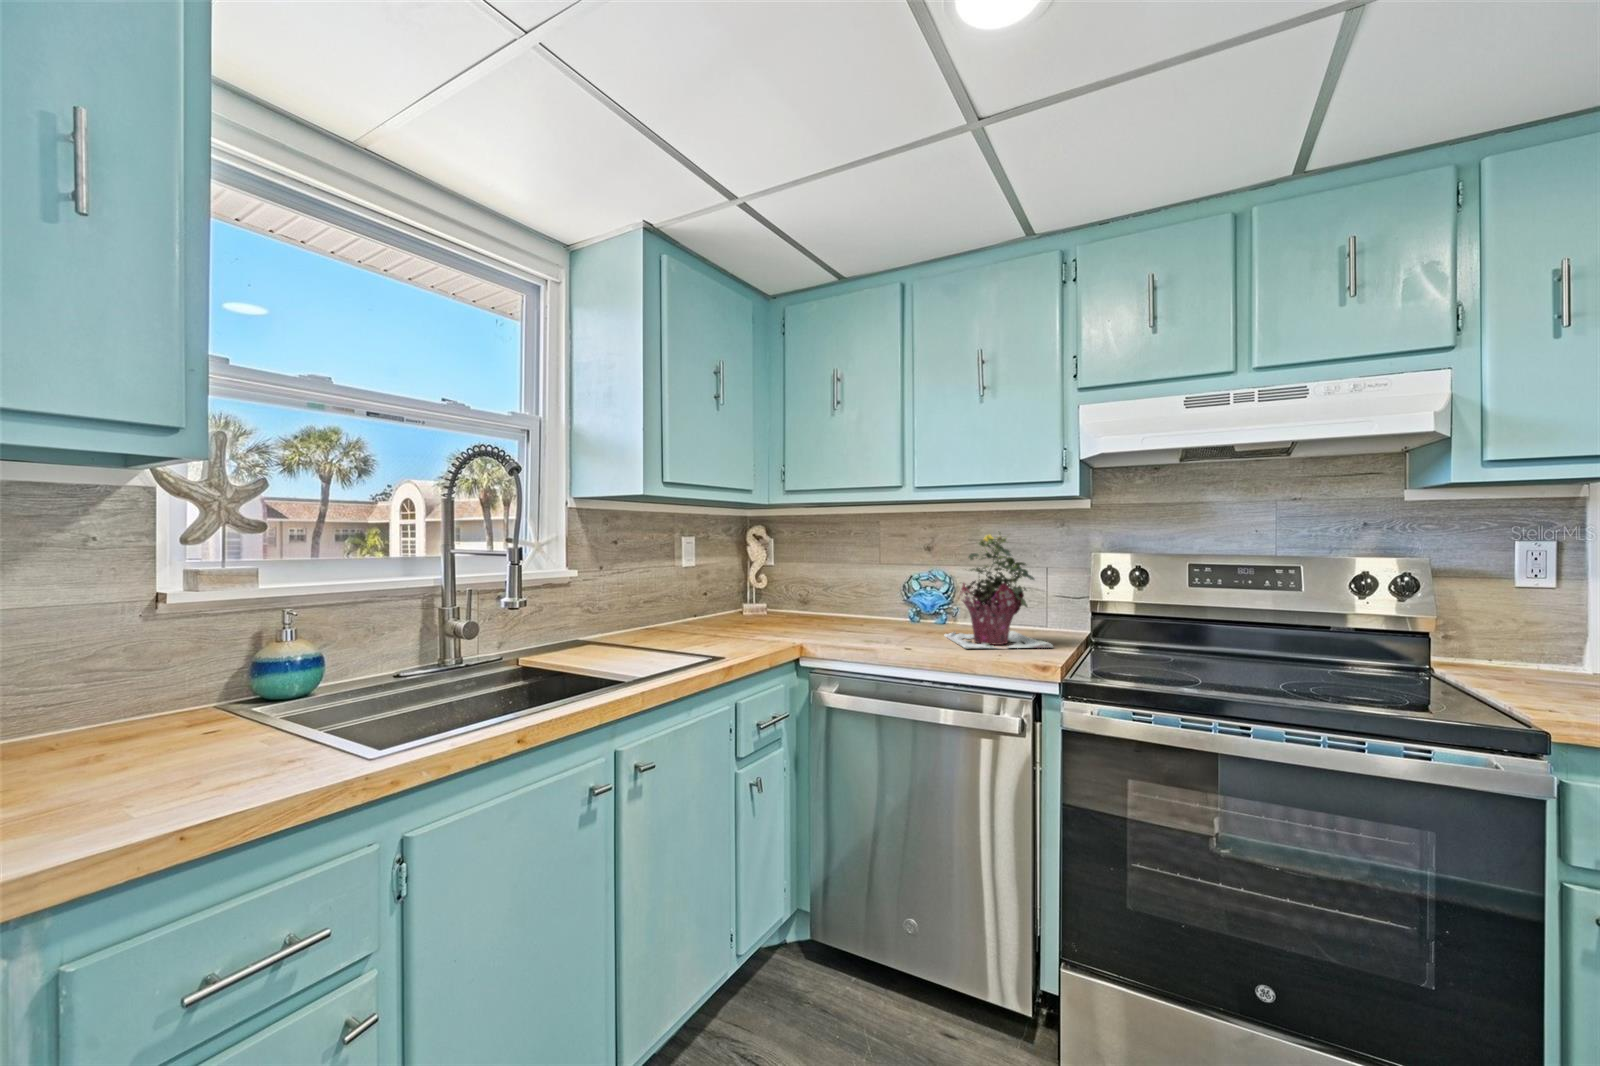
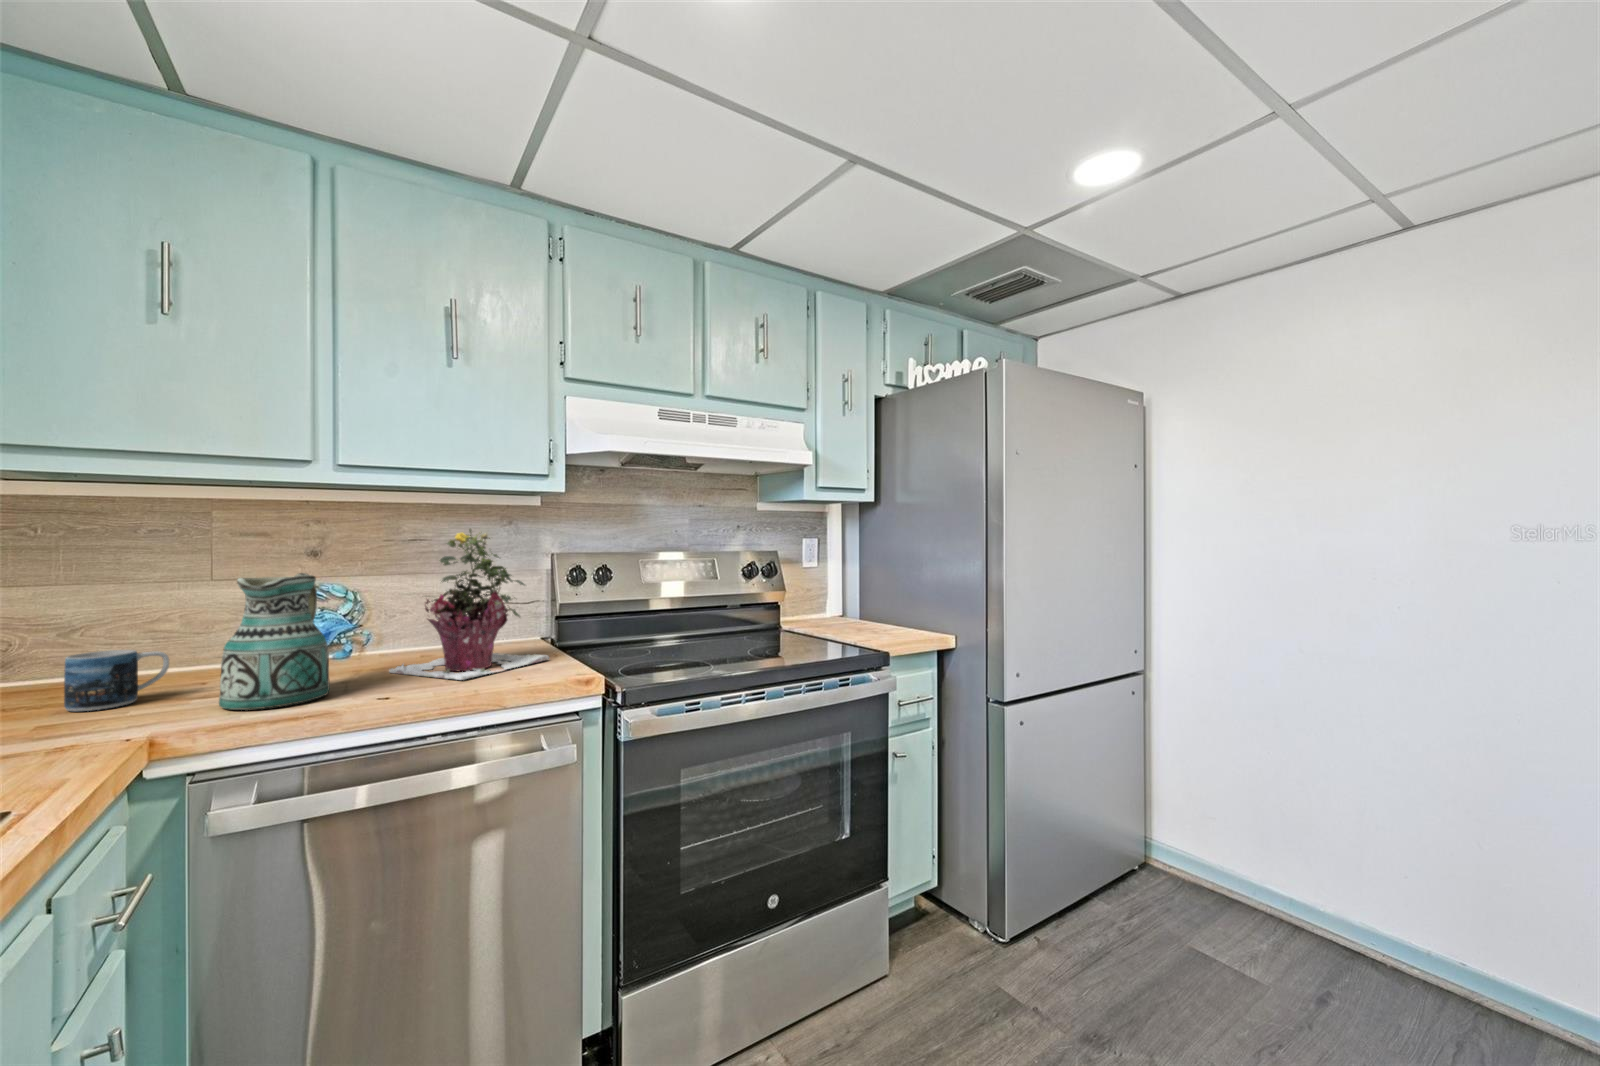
ceramic pitcher: none [842,562,900,643] -> present [219,573,330,710]
mug: none [803,599,842,629] -> present [64,650,169,711]

